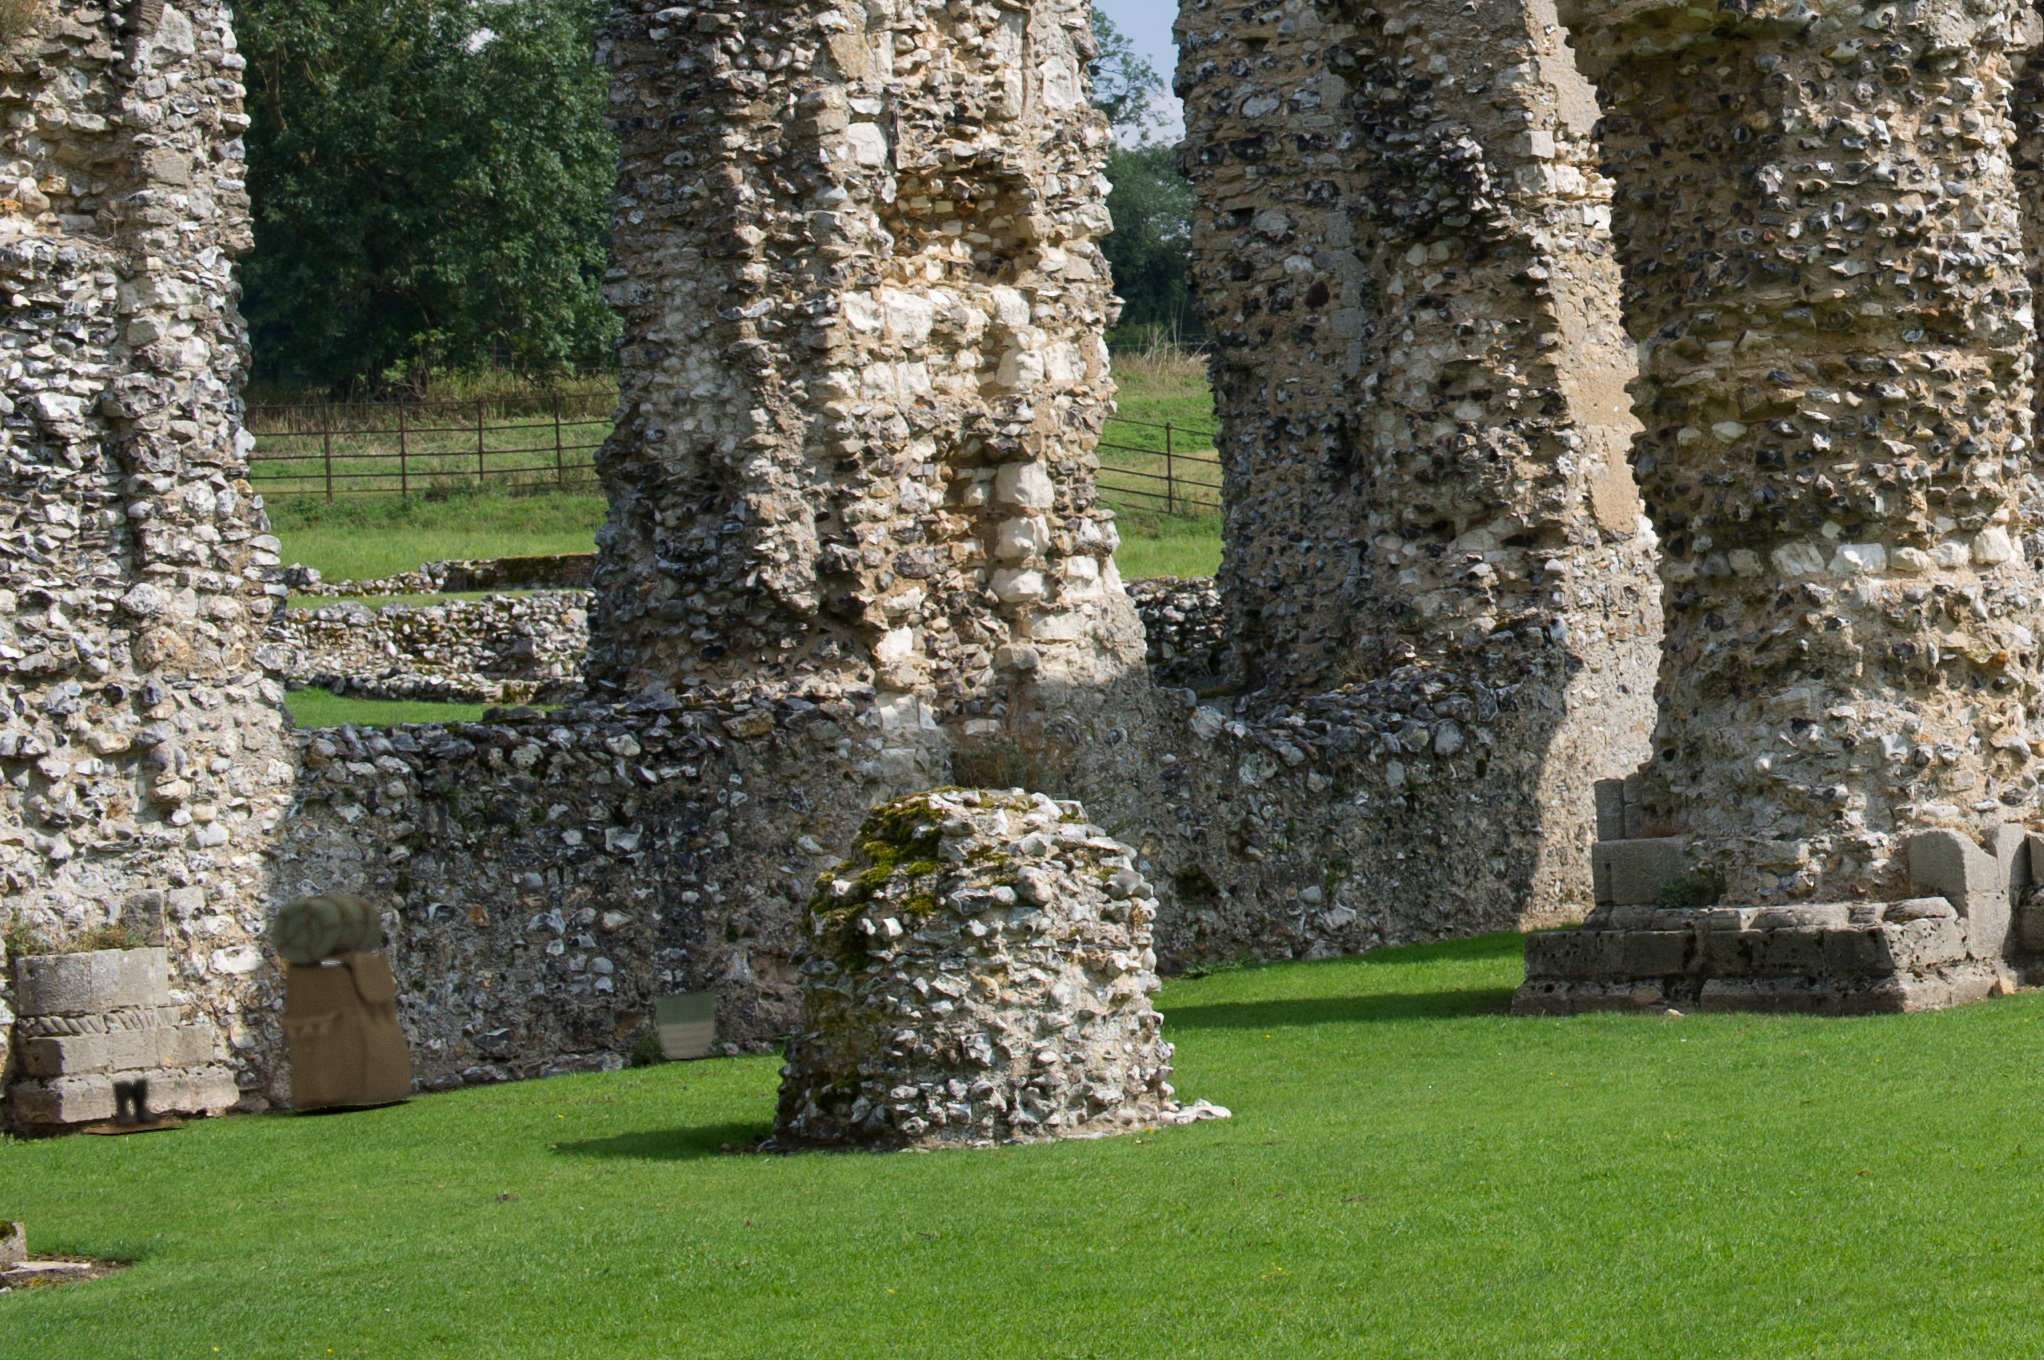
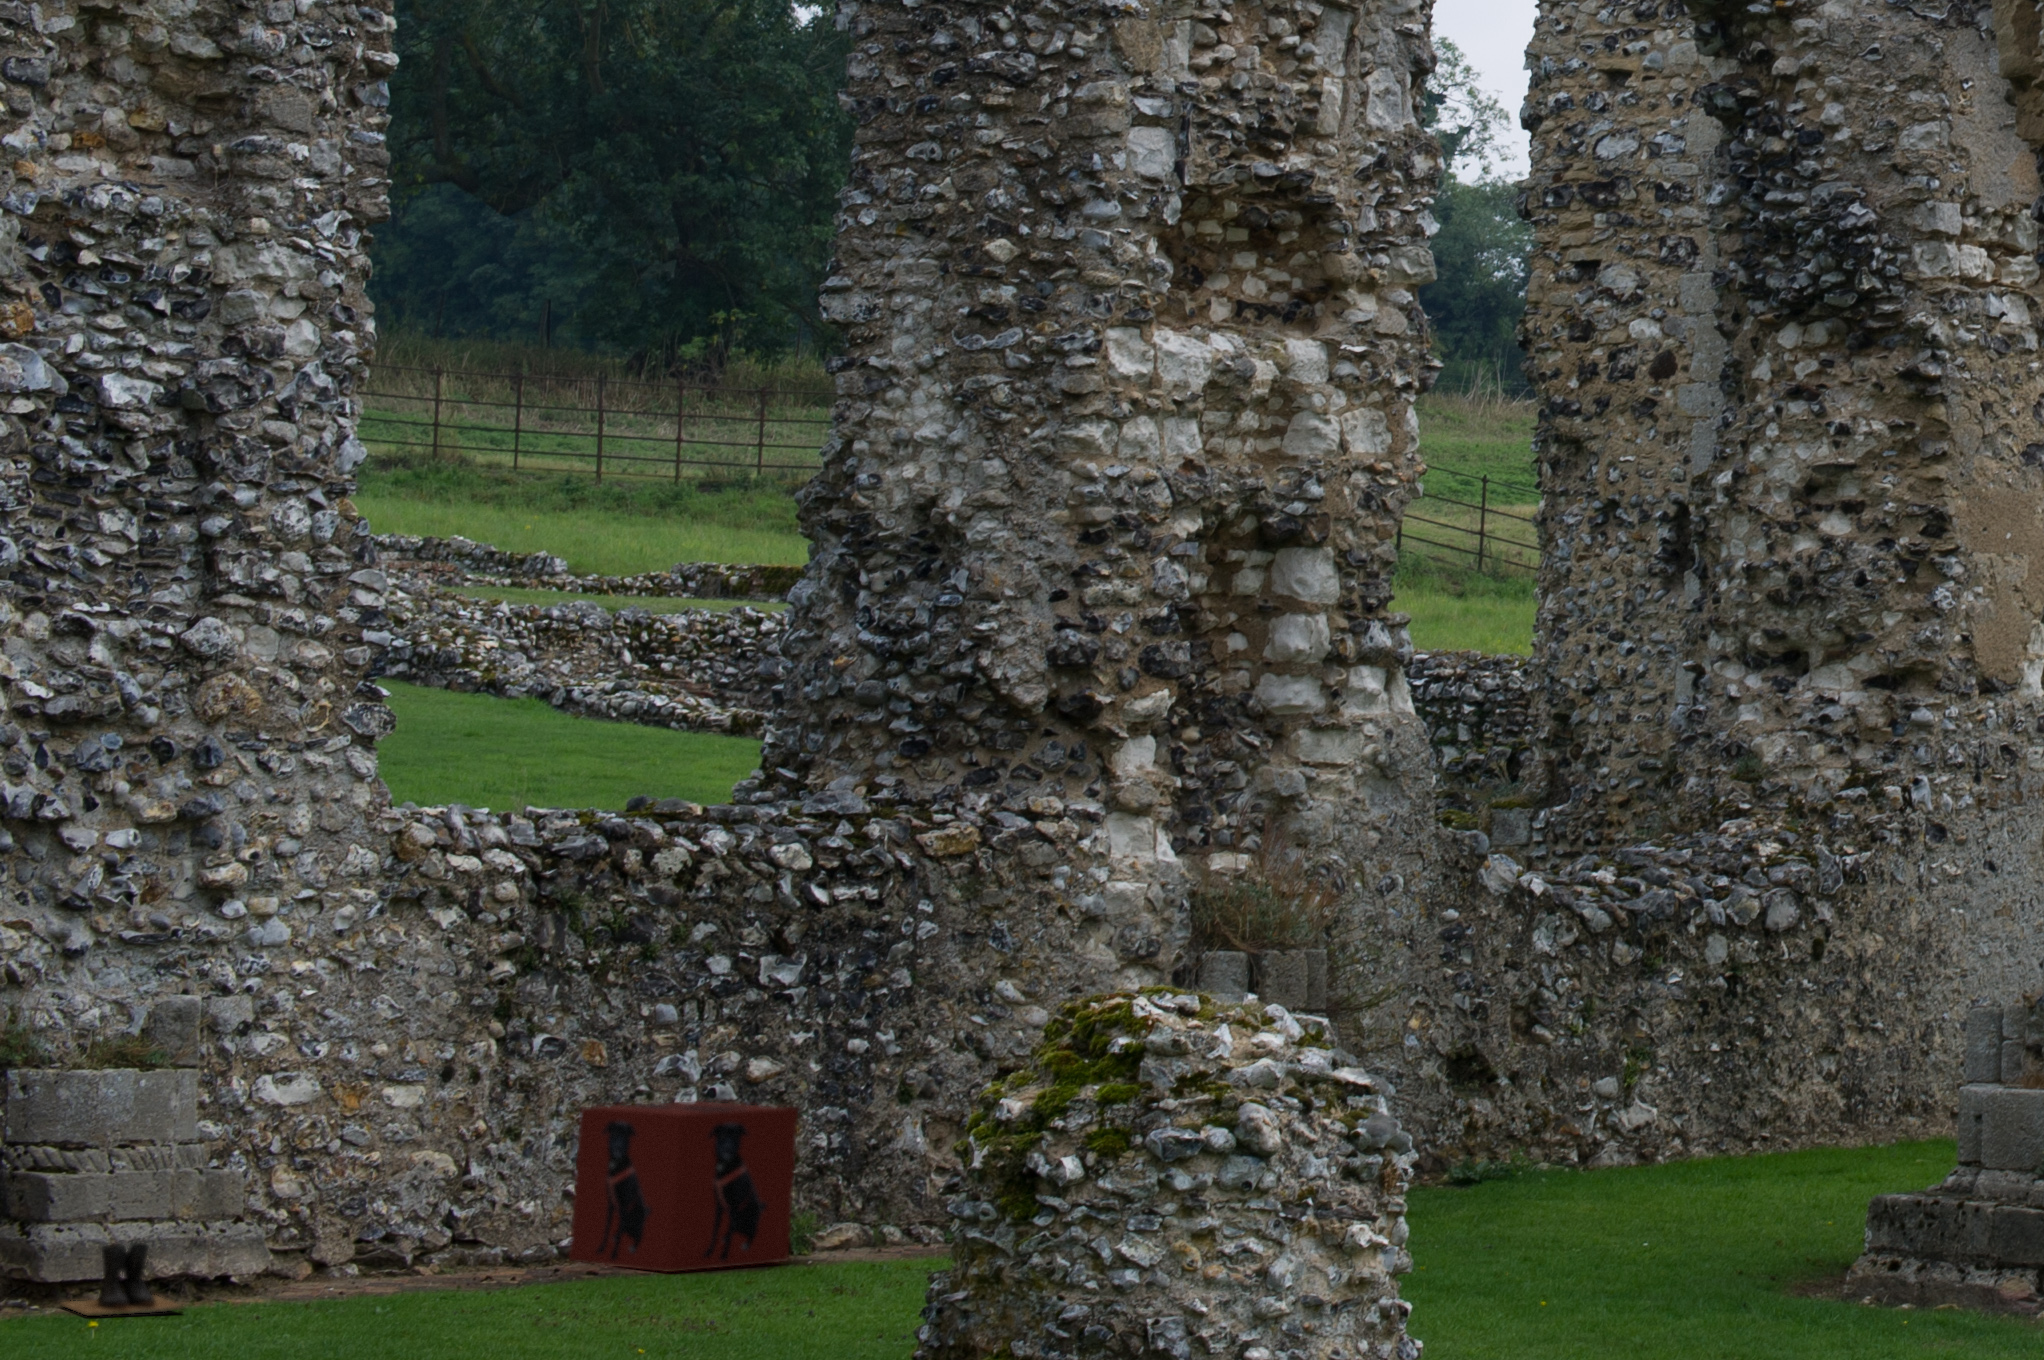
backpack: present [258,893,412,1112] -> none [288,1022,483,1299]
storage box: none [469,944,652,1084] -> present [569,1102,798,1272]
planter: present [656,992,716,1059] -> none [806,1165,879,1247]

